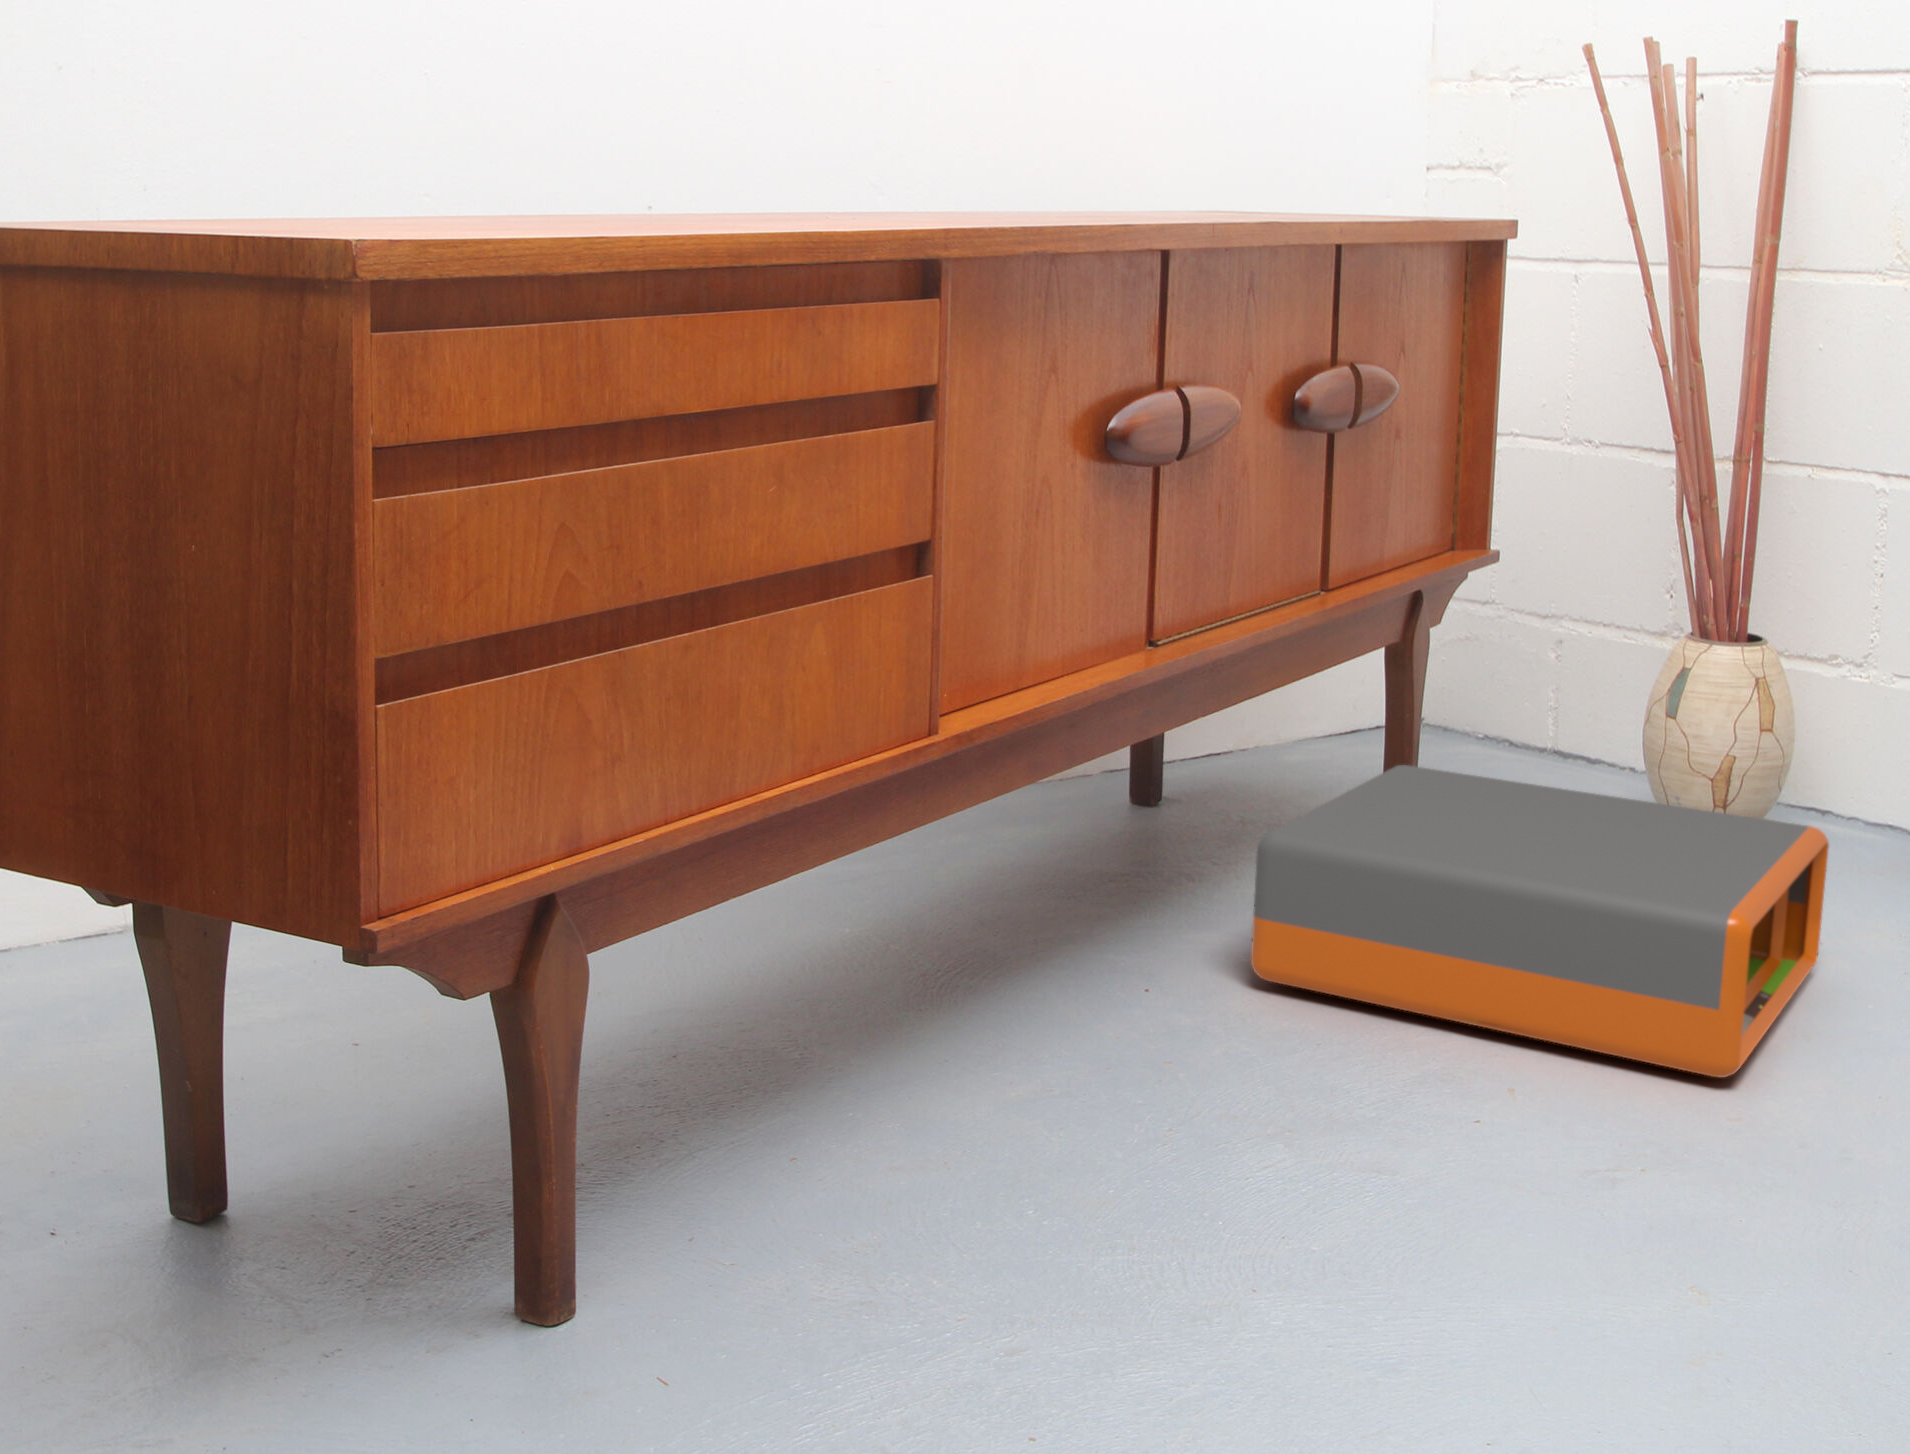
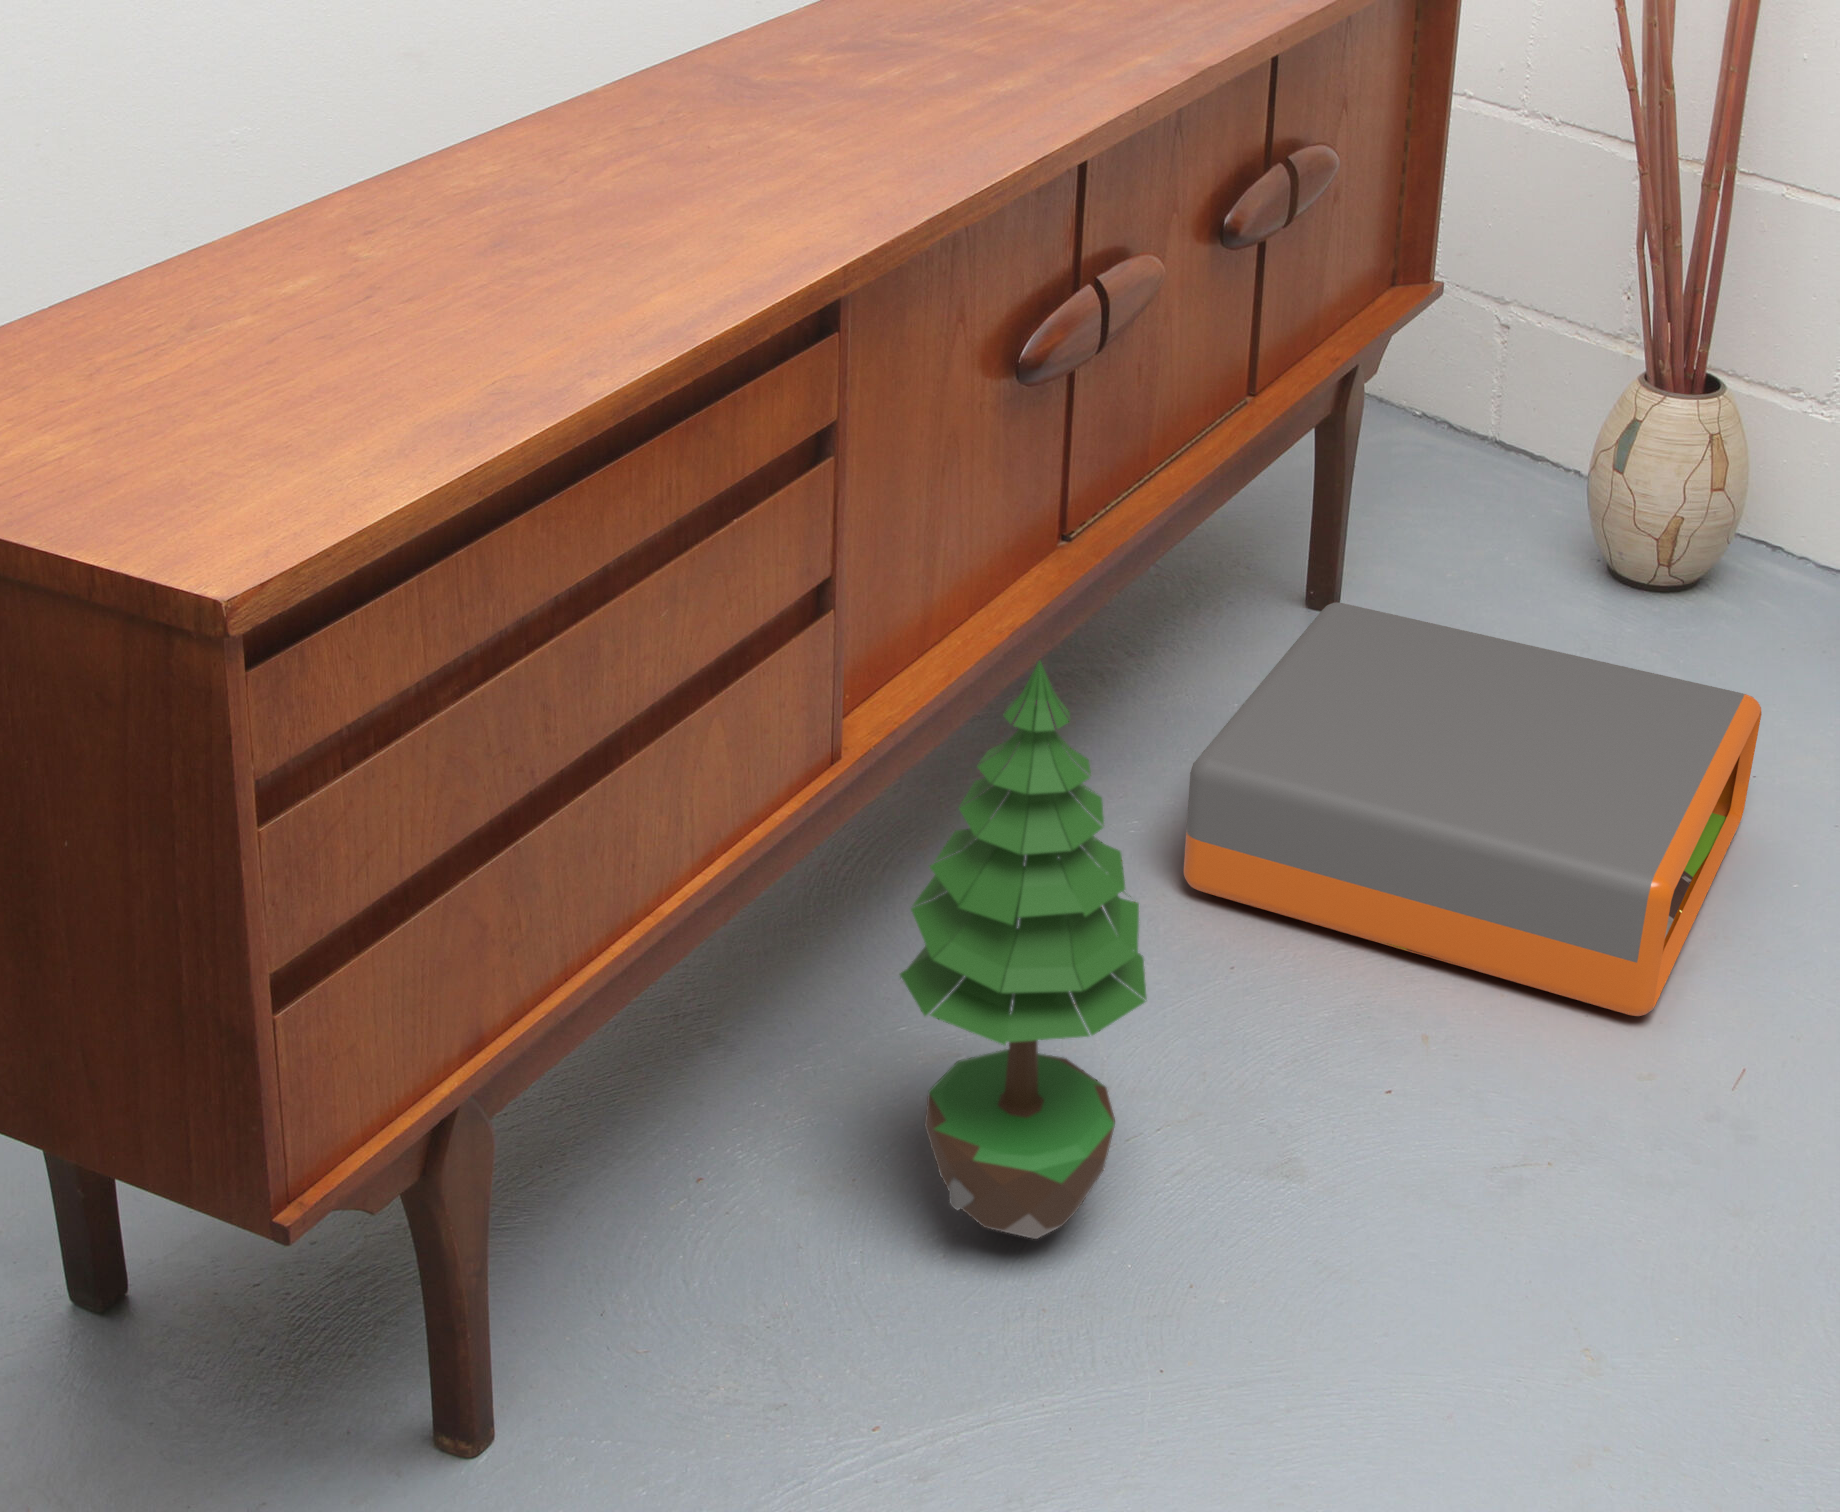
potted tree: none [947,495,1204,1187] -> present [900,661,1147,1239]

